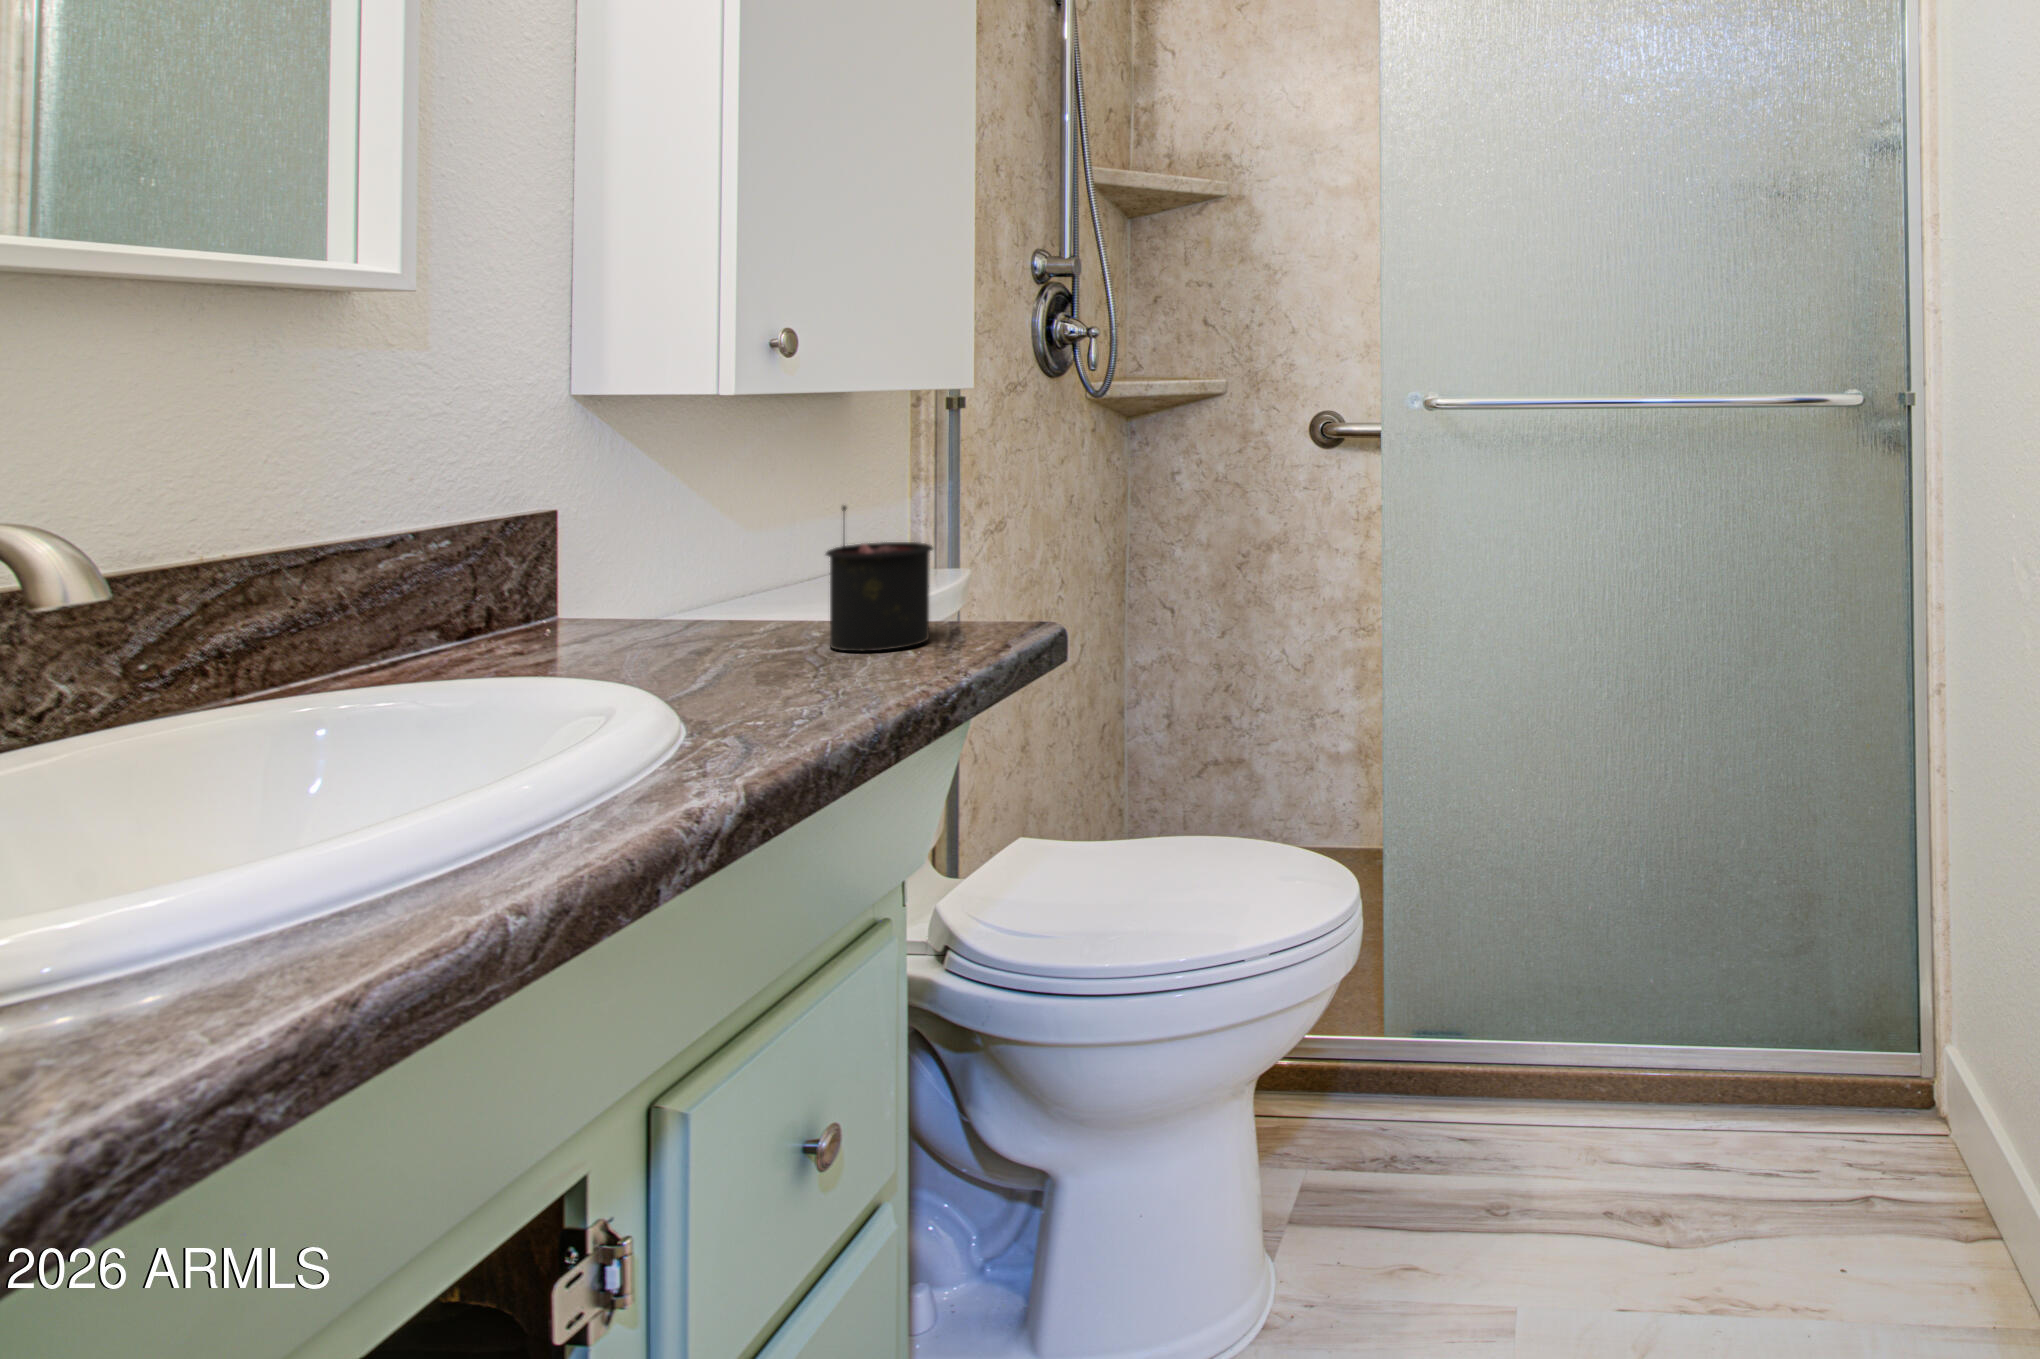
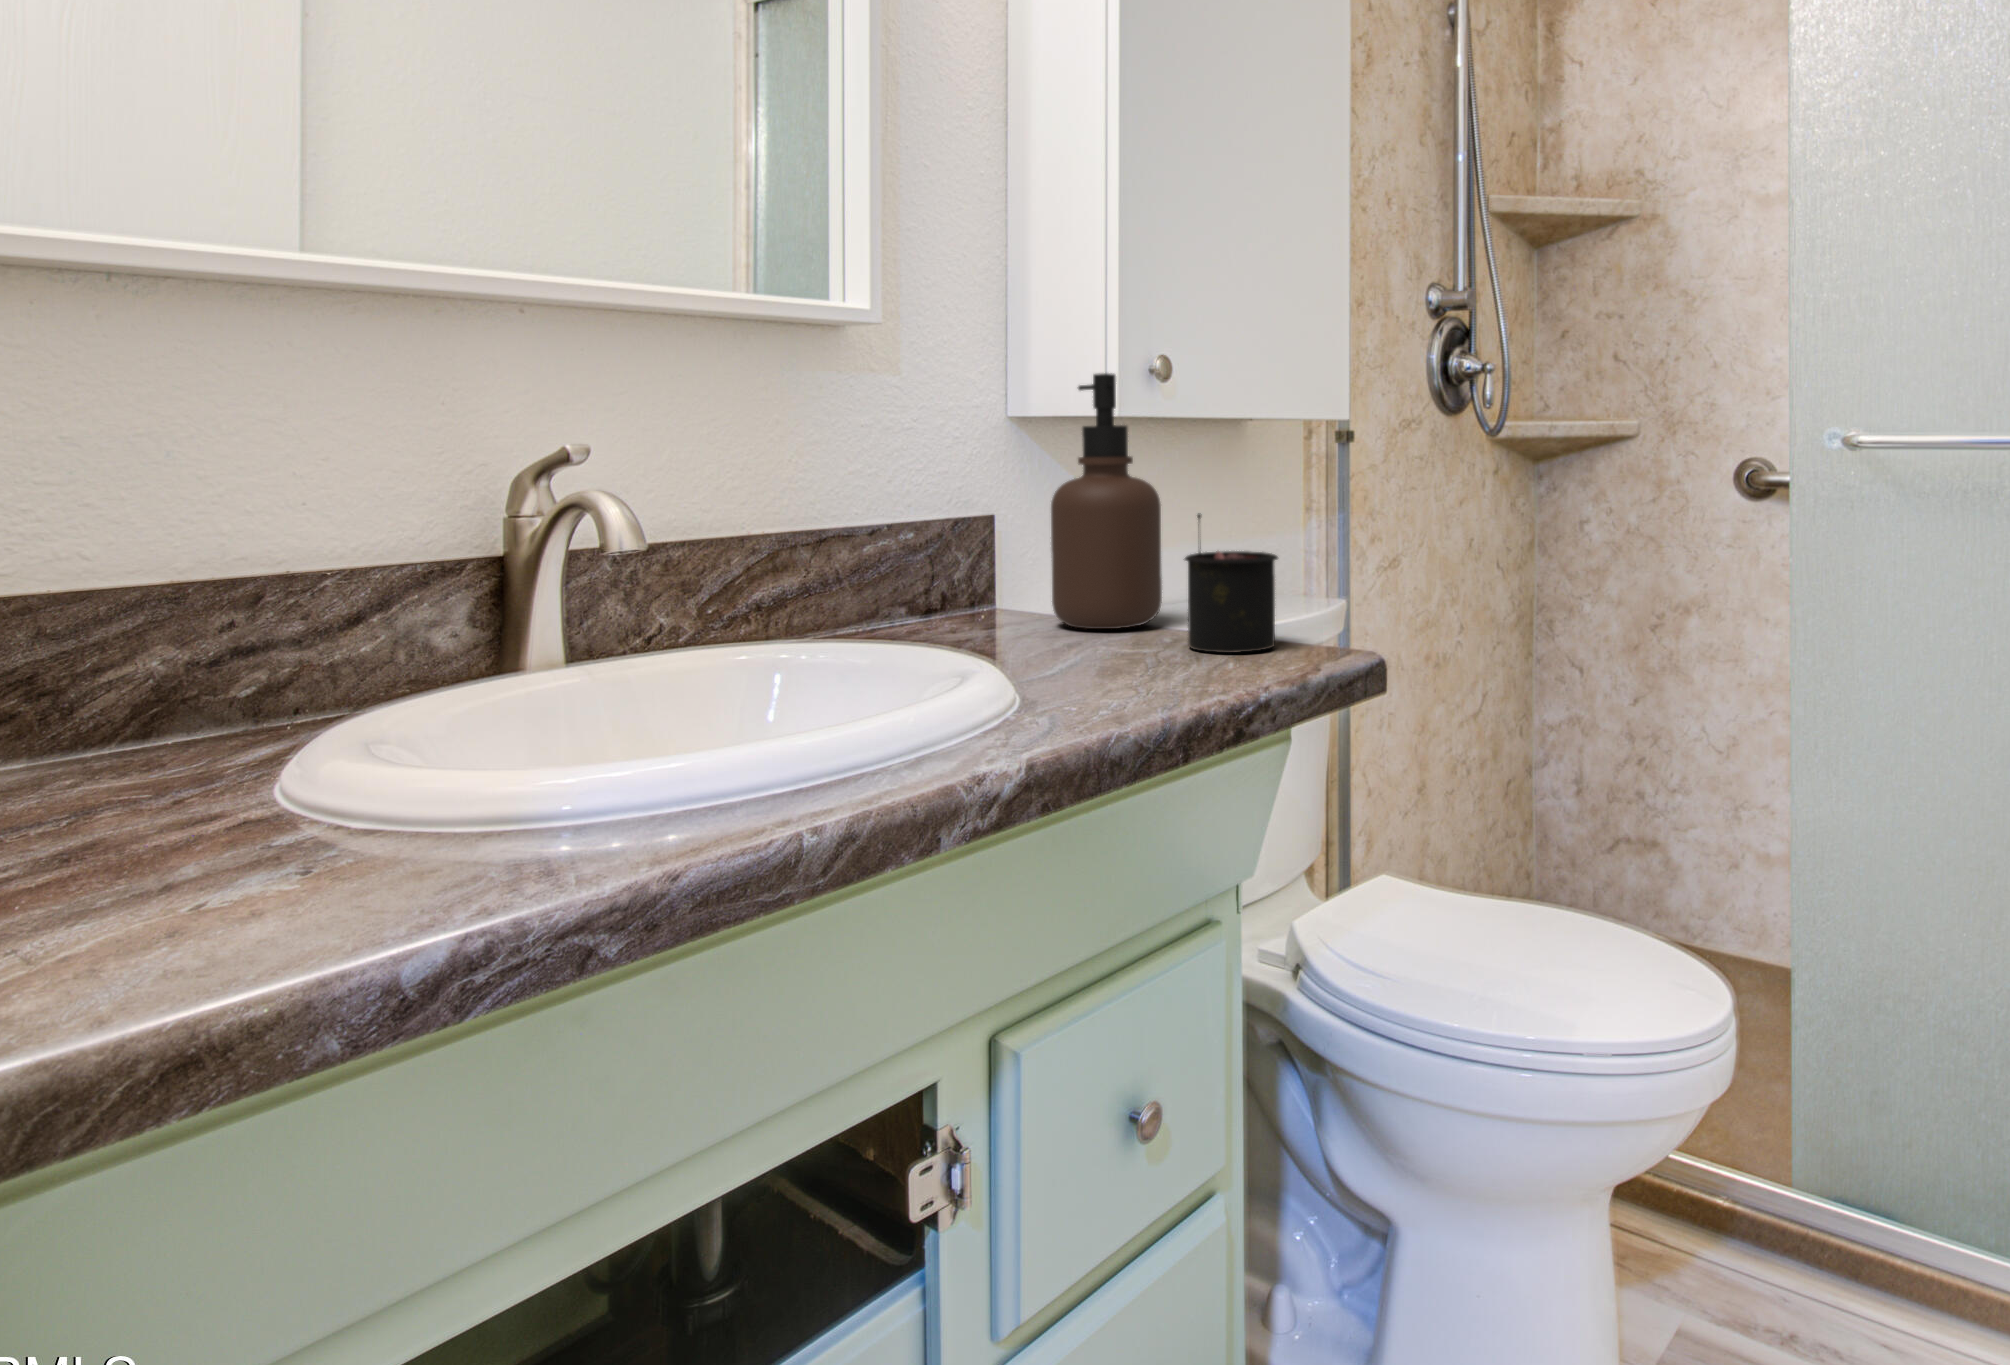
soap dispenser: none [642,353,782,636] -> present [1051,373,1162,629]

